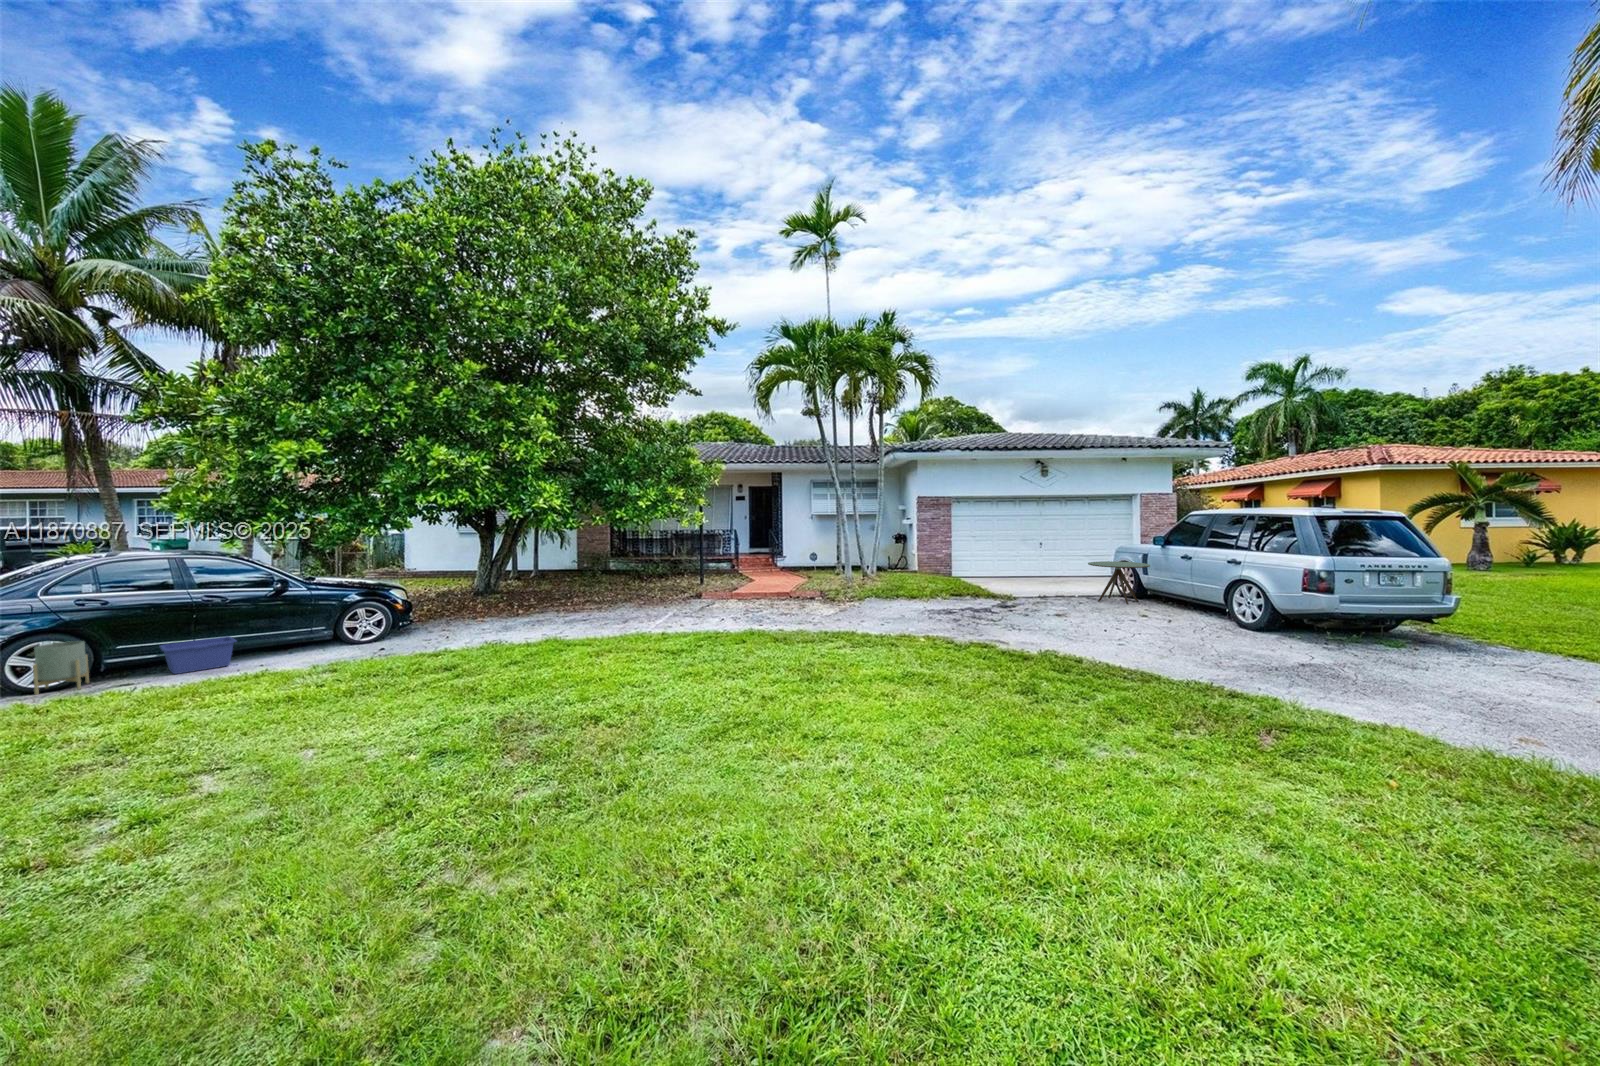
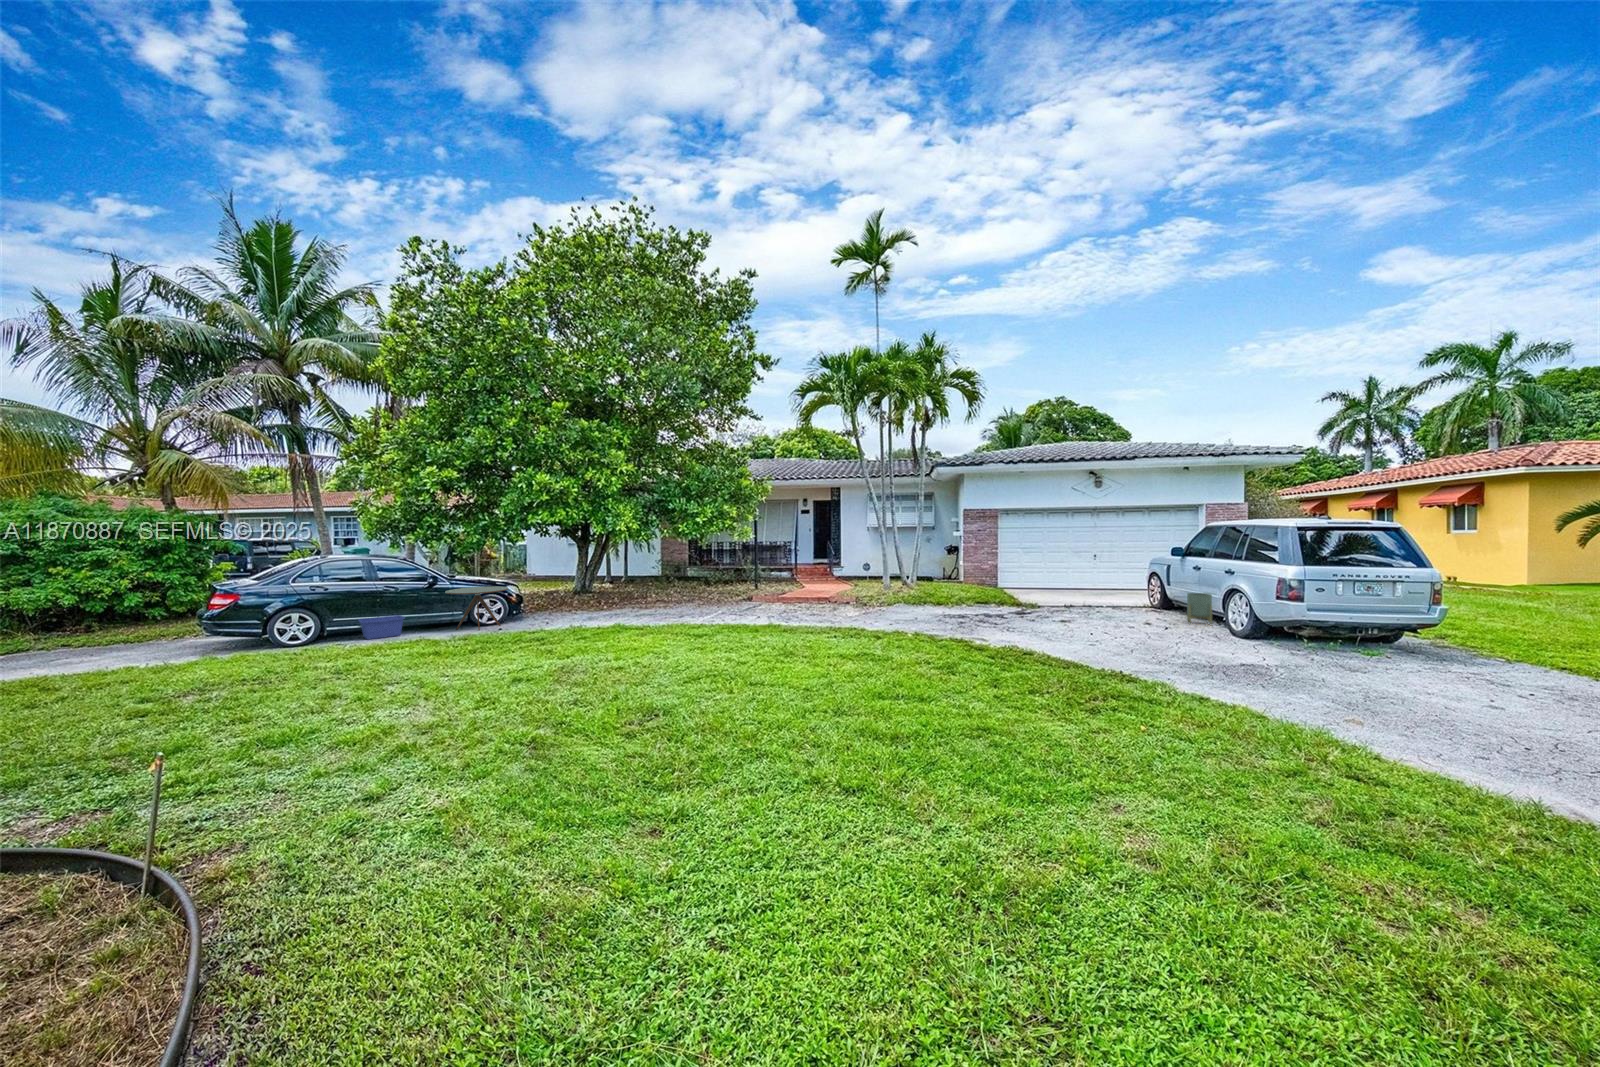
round table: present [1088,561,1150,604] -> present [445,586,508,630]
planter: present [33,641,89,695] -> present [1187,593,1212,625]

